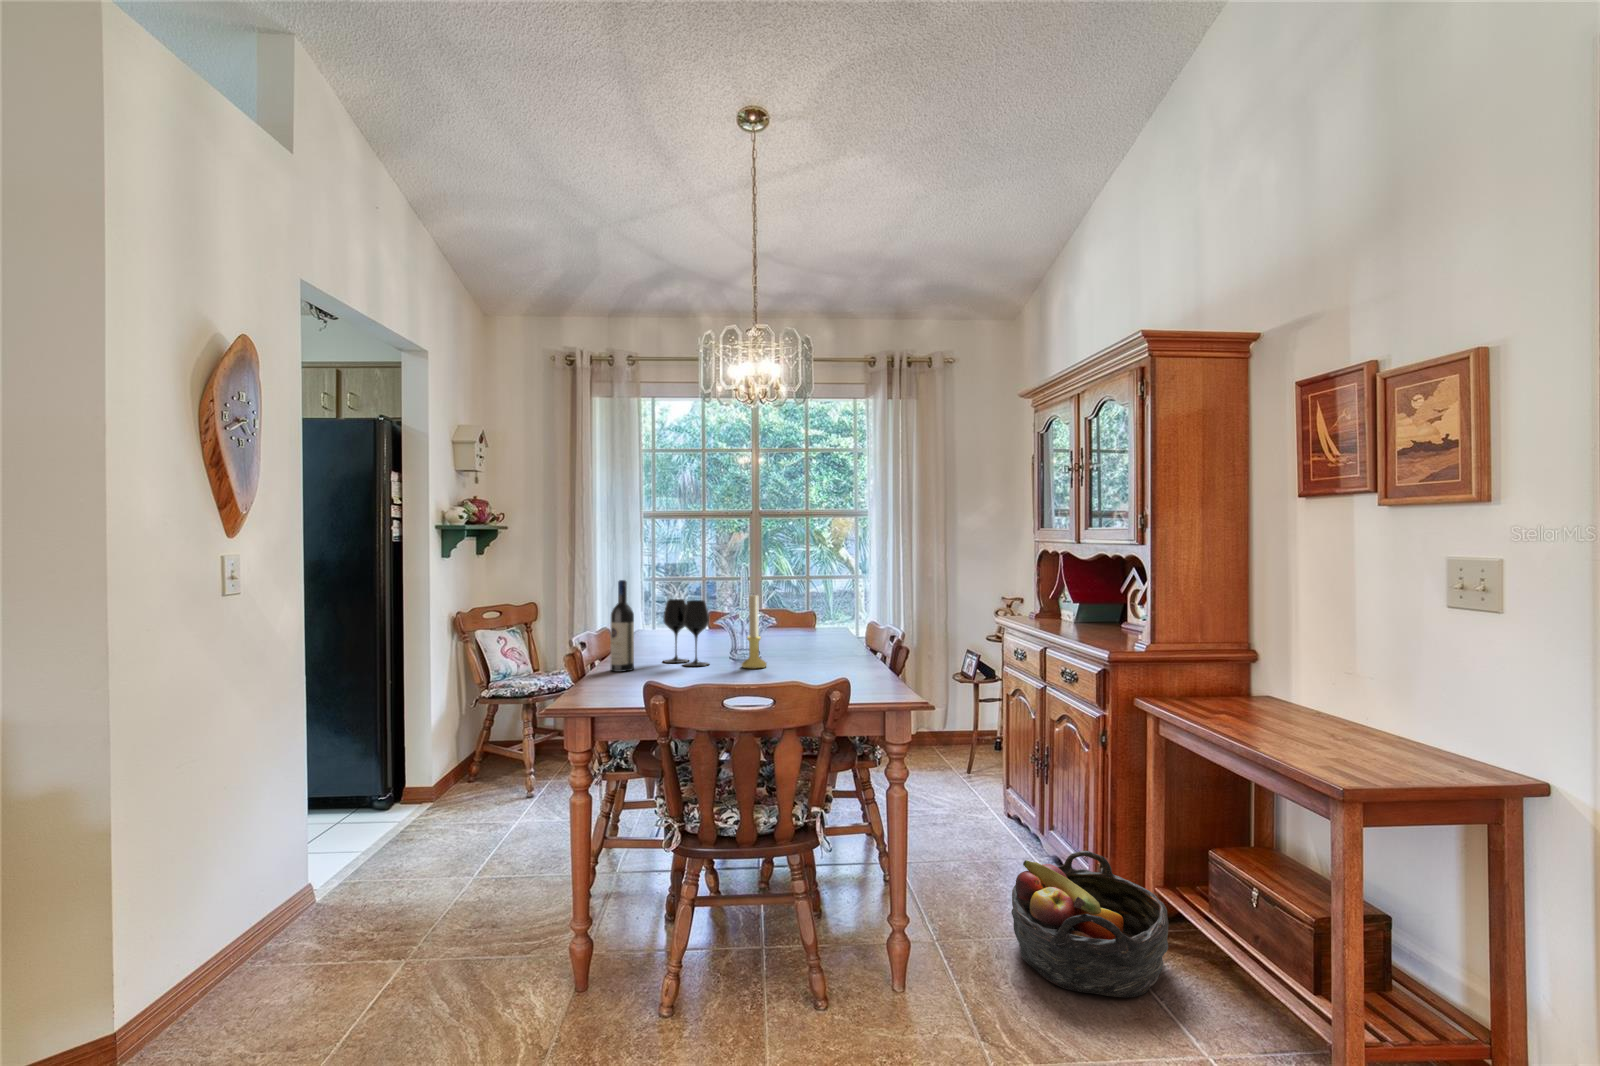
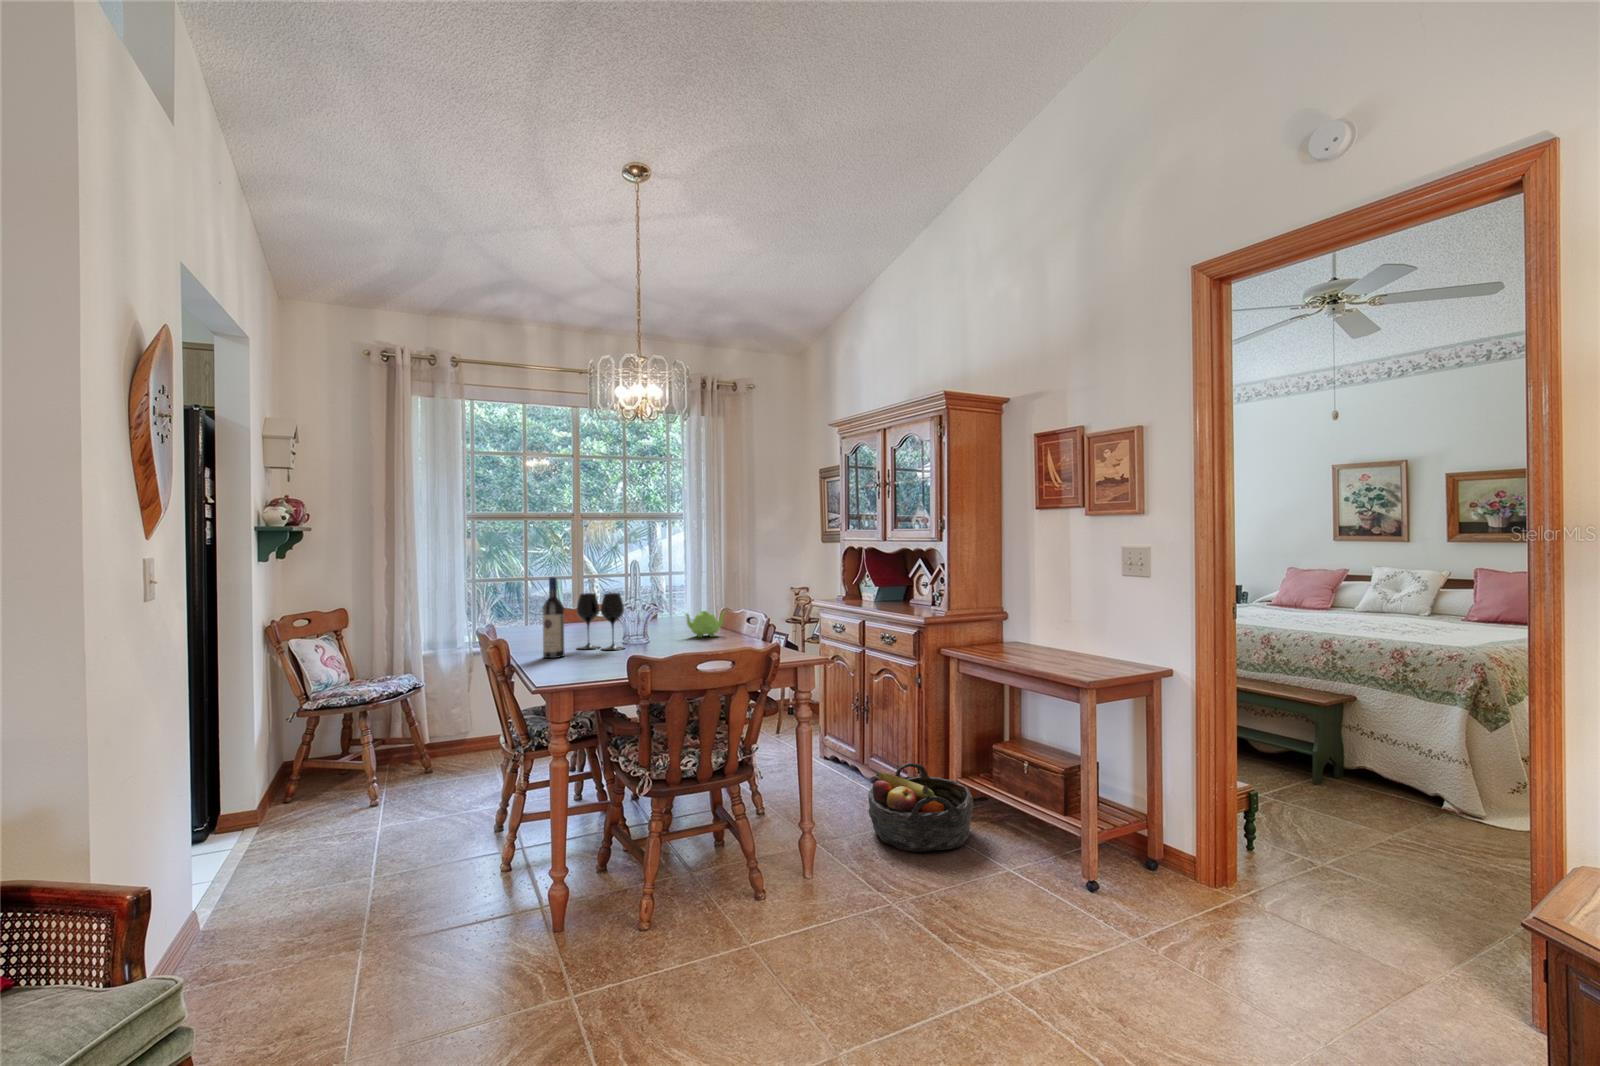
candle holder: present [742,595,767,669] -> none [657,584,679,648]
teapot: none [793,624,845,657] -> present [685,611,725,637]

